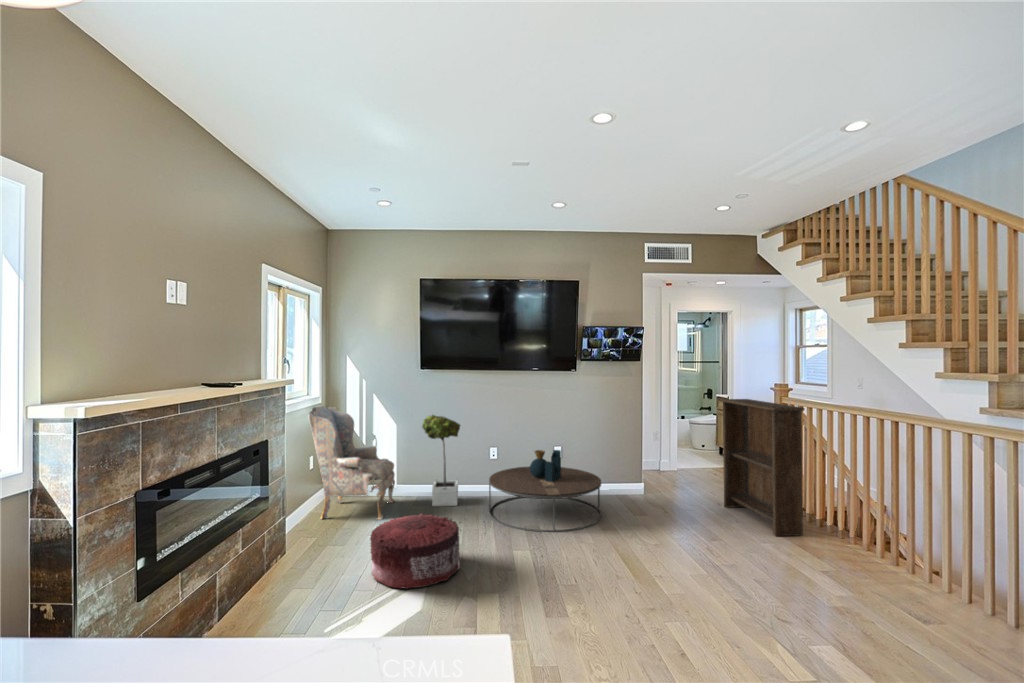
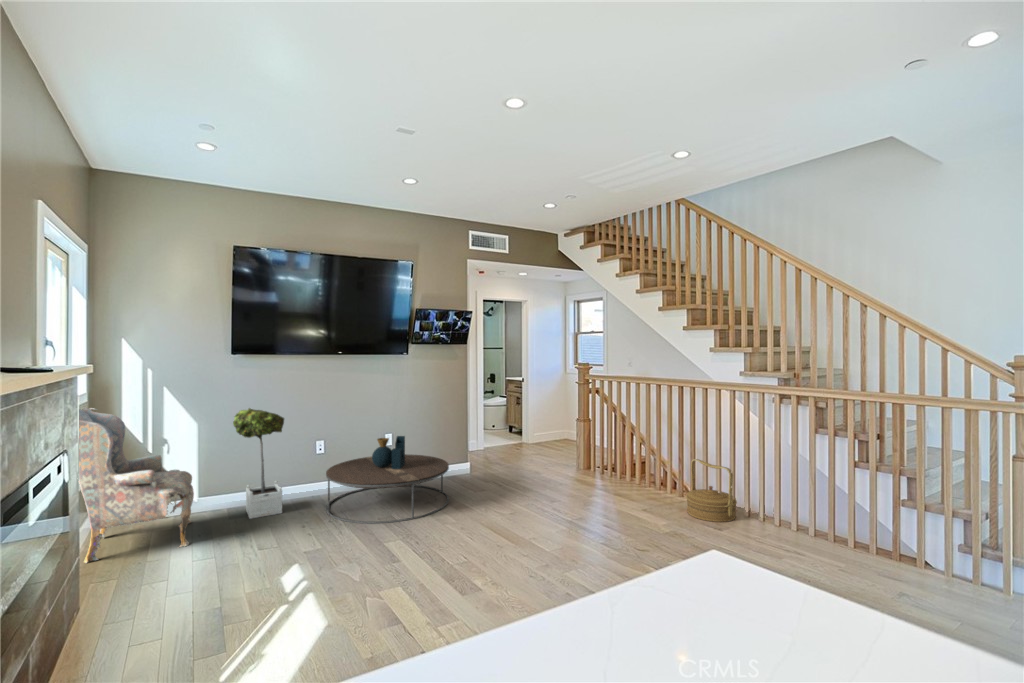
bookshelf: present [721,399,805,536] -> none [542,376,615,488]
pouf: present [370,513,460,589] -> none [220,521,339,617]
woven basket: none [883,522,966,617] -> present [686,459,737,522]

